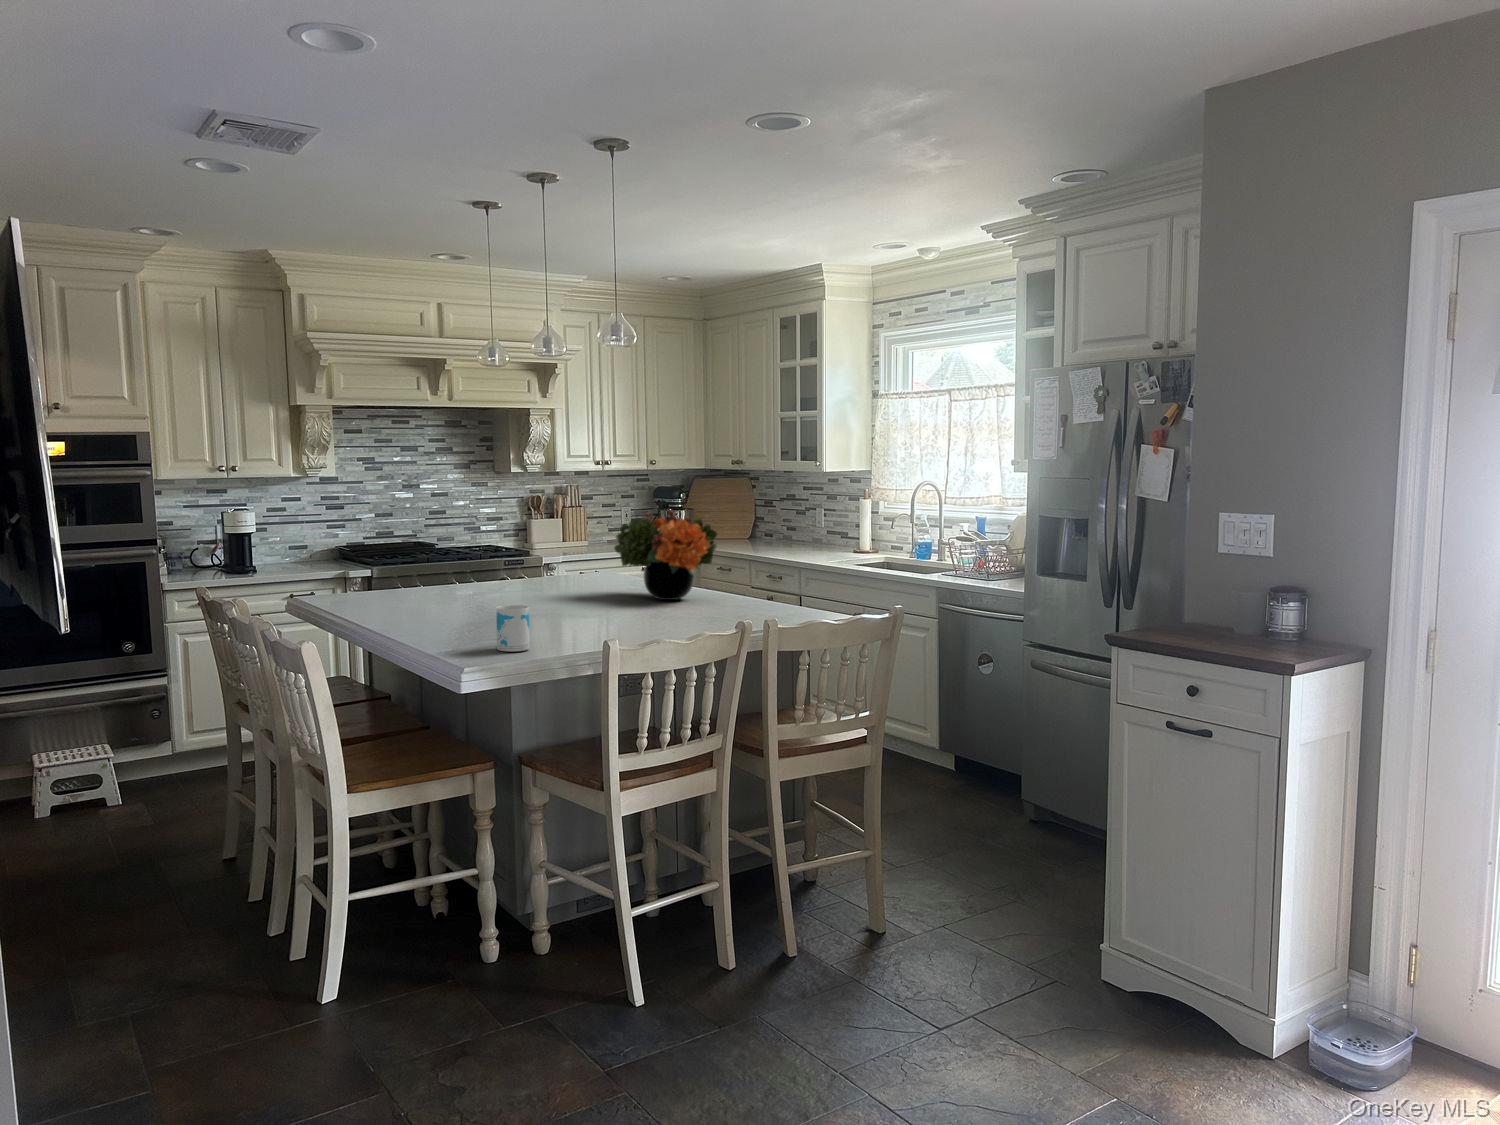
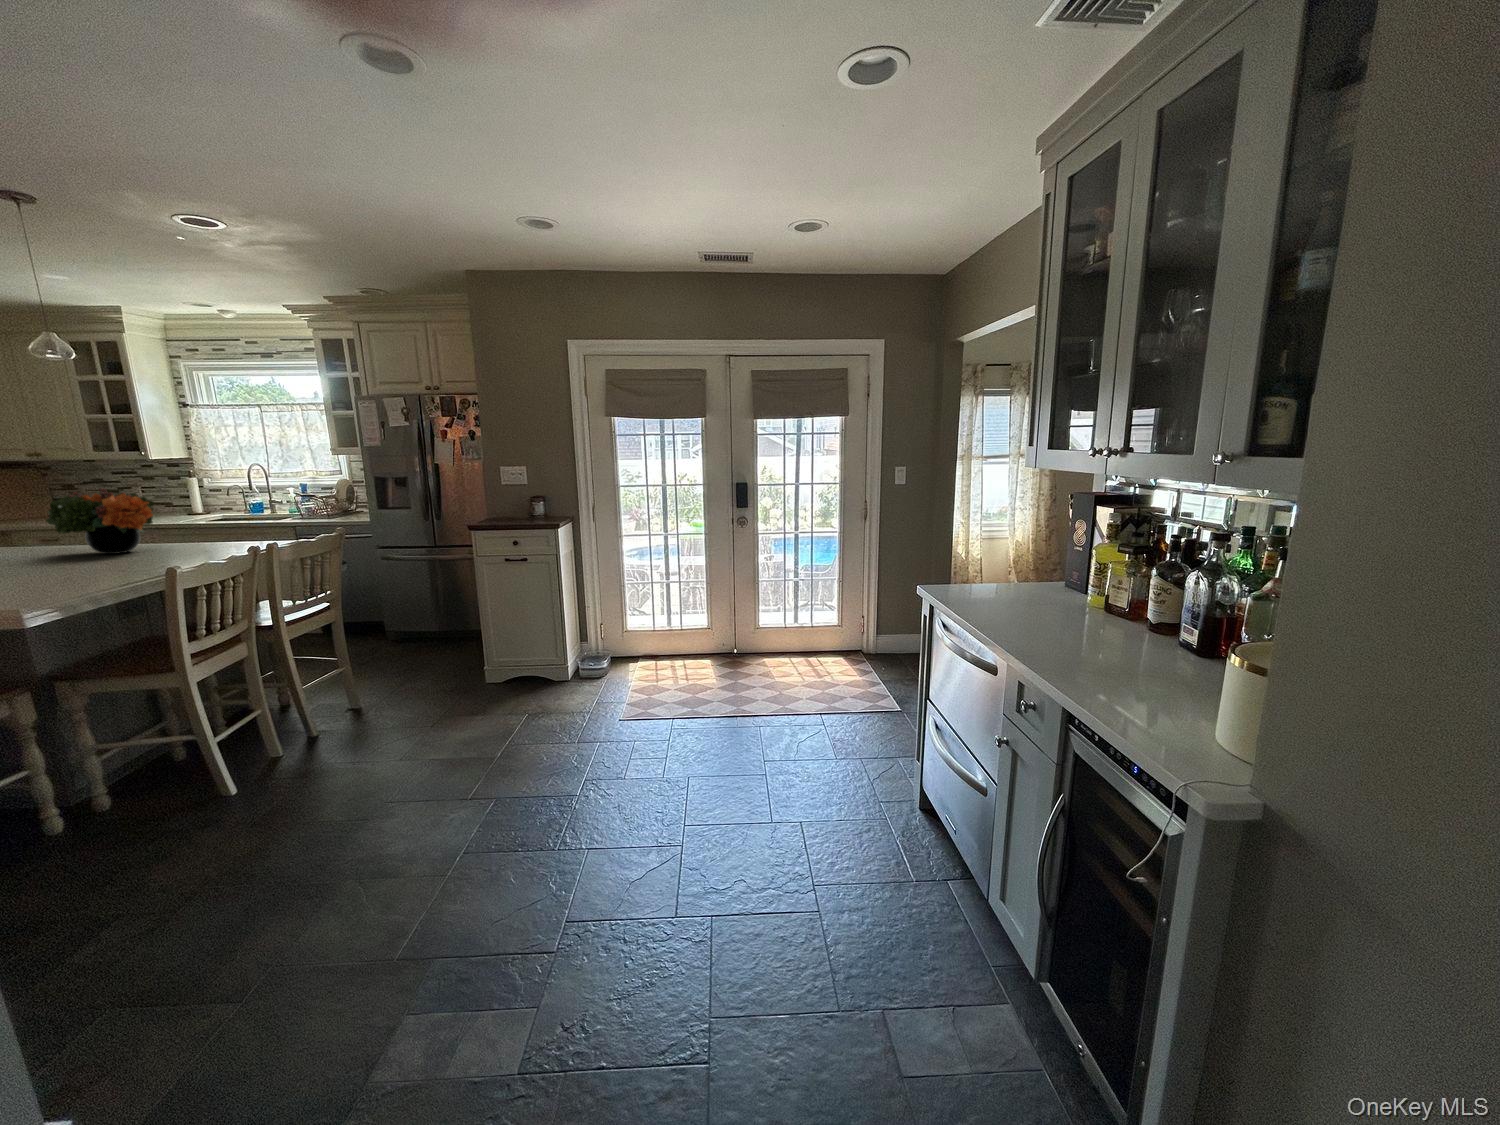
mug: present [496,605,530,652] -> none [39,559,83,595]

